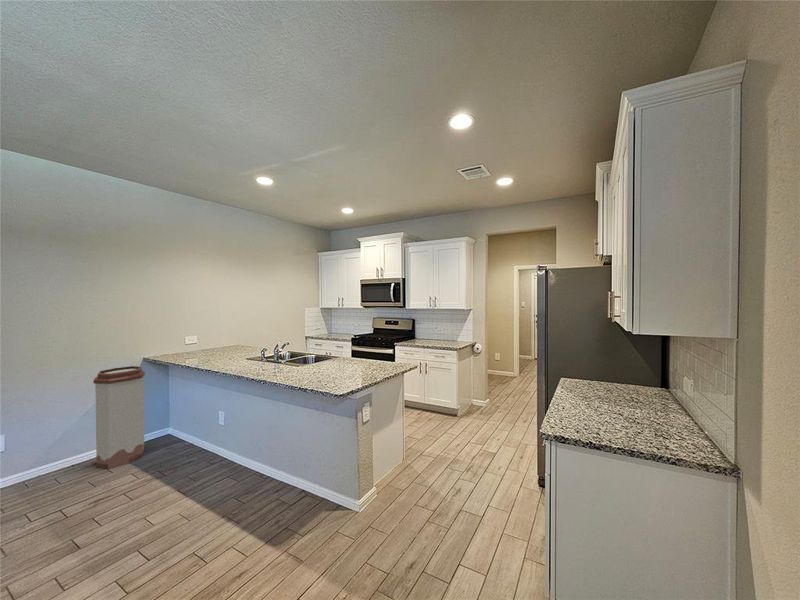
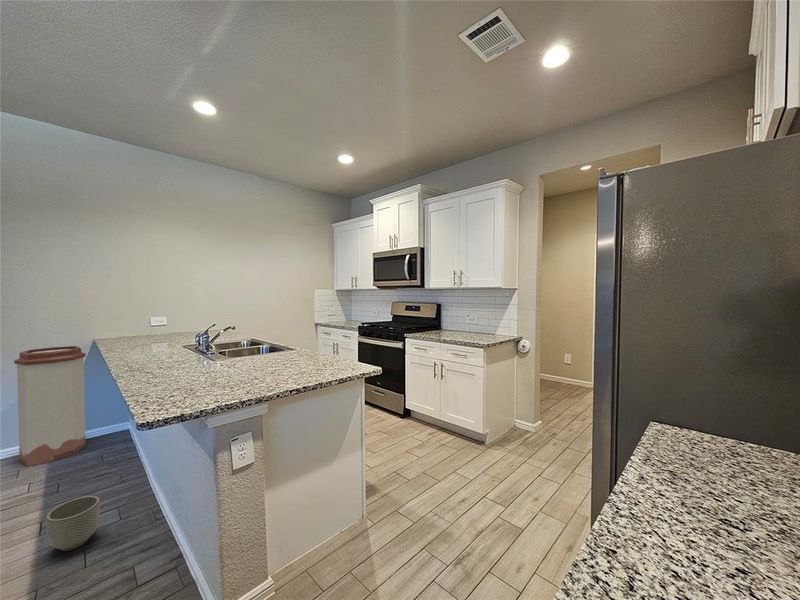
planter: none [206,467,236,503] -> present [46,496,100,551]

